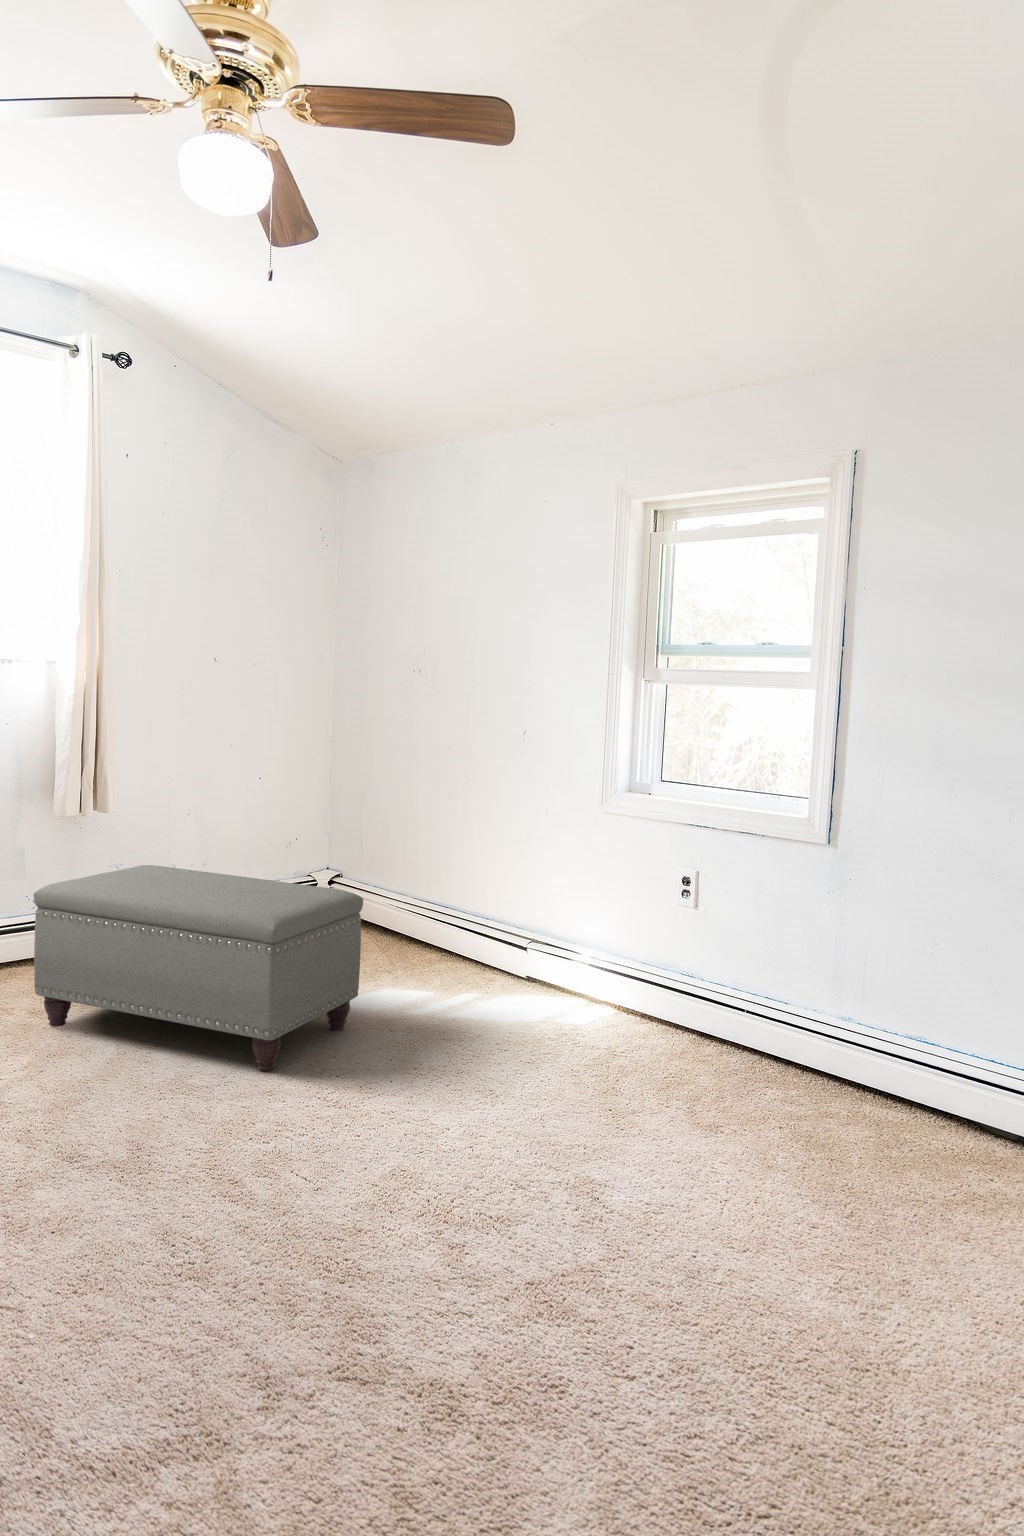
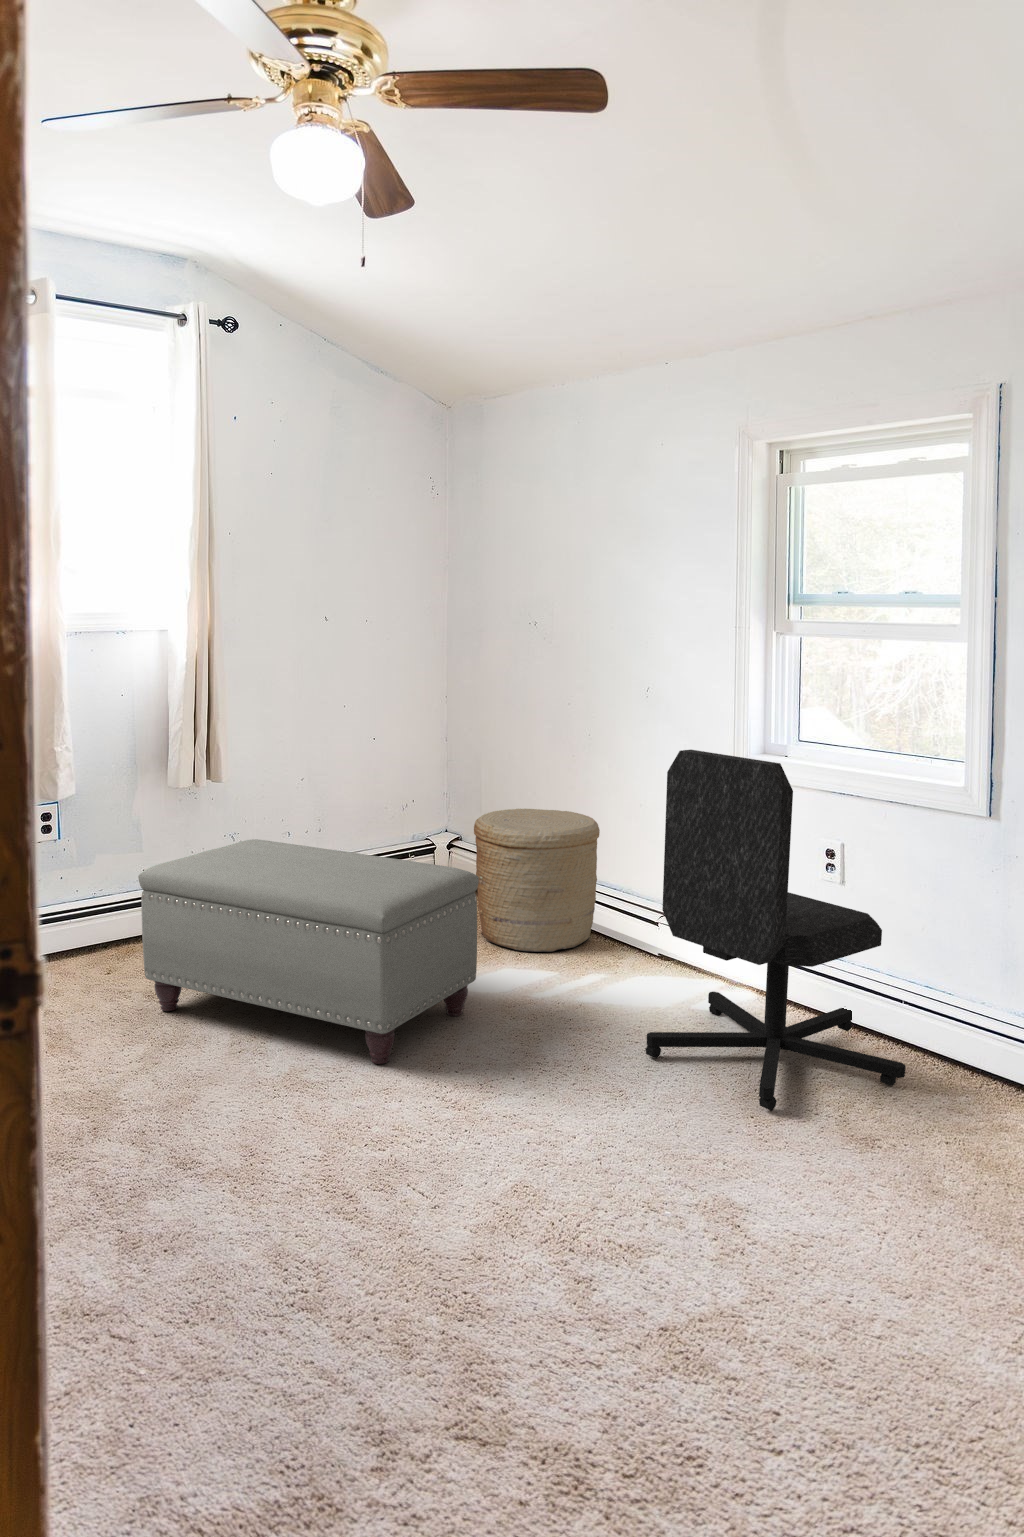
chair: none [514,780,745,1105] -> present [645,750,906,1111]
woven basket: none [358,846,475,976] -> present [474,809,600,952]

